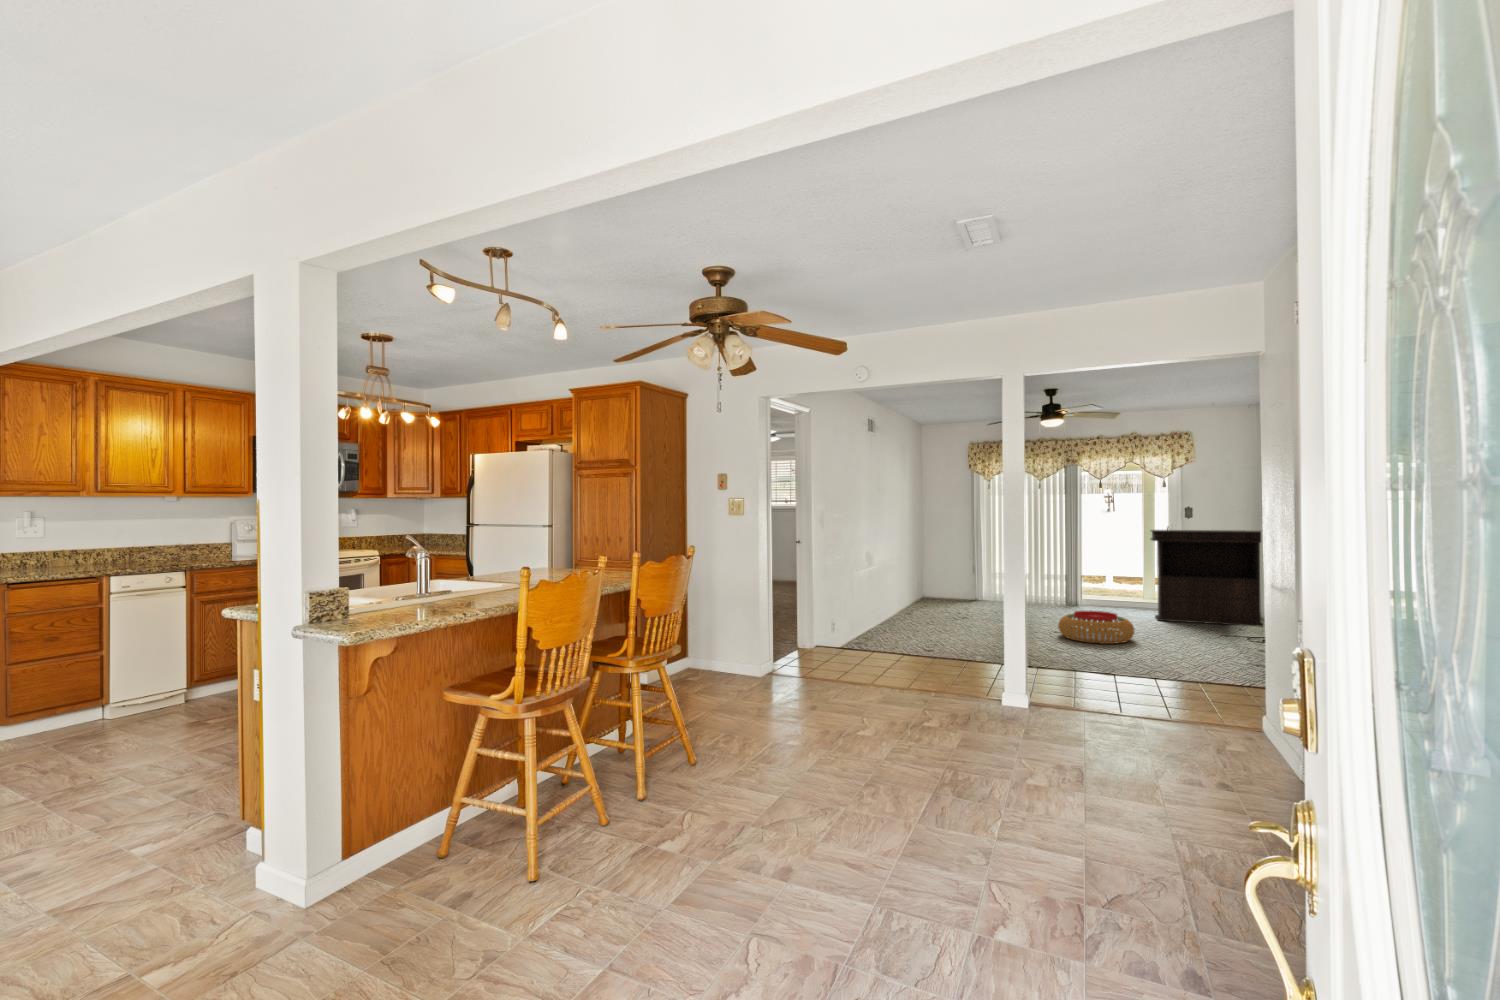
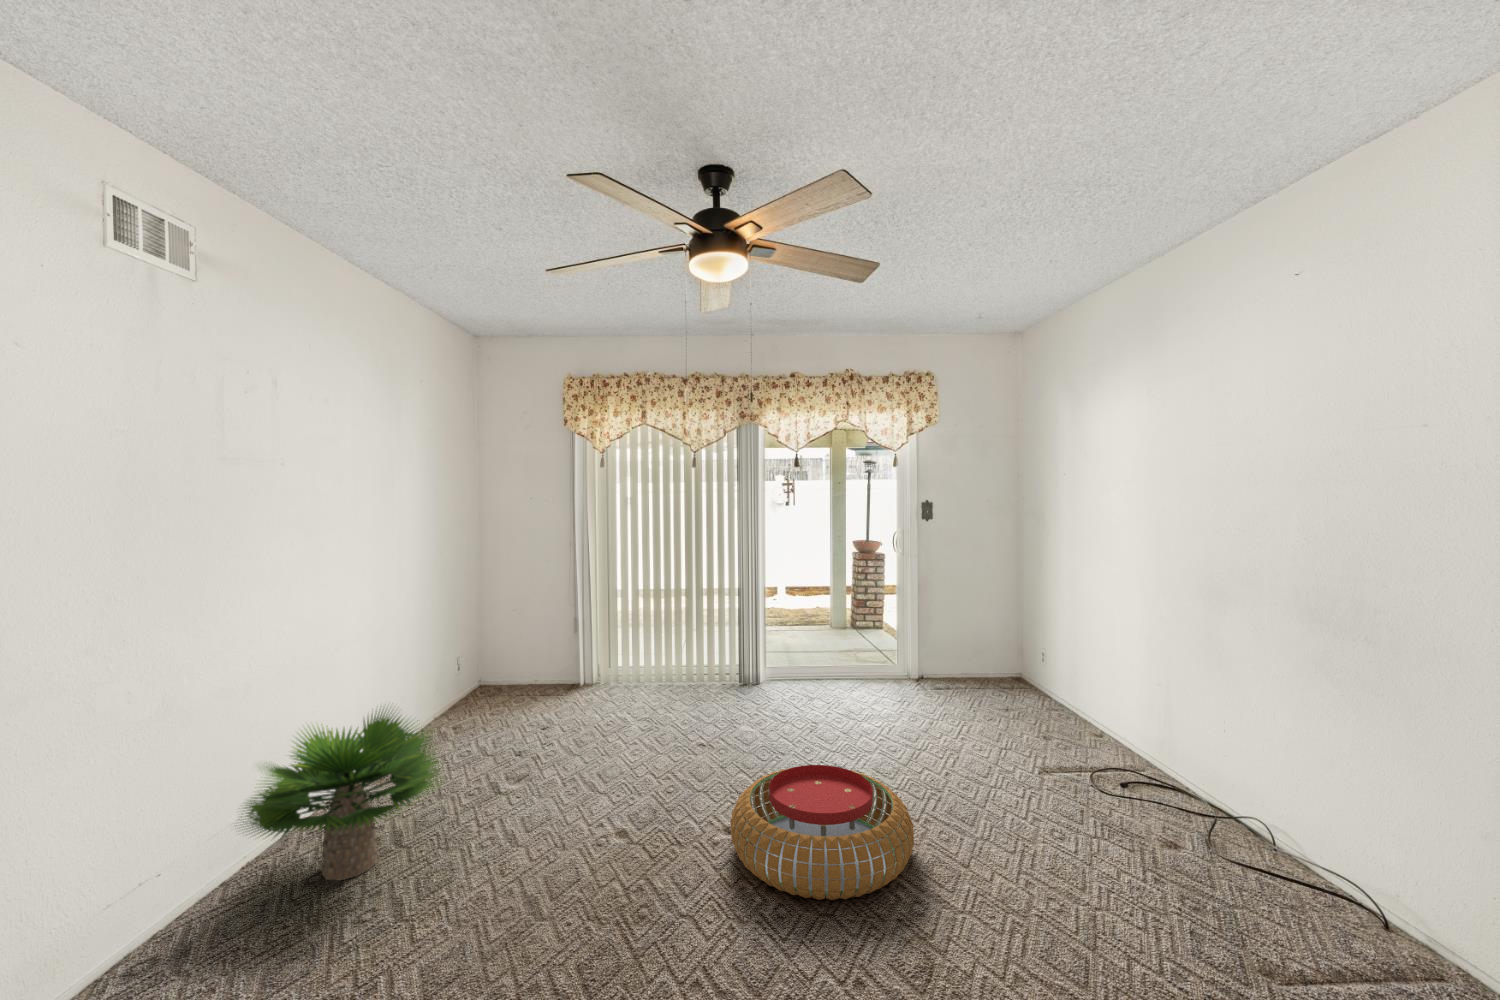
console table: present [1151,530,1263,627] -> none [881,540,1071,716]
potted plant: none [888,574,951,628] -> present [243,711,439,881]

